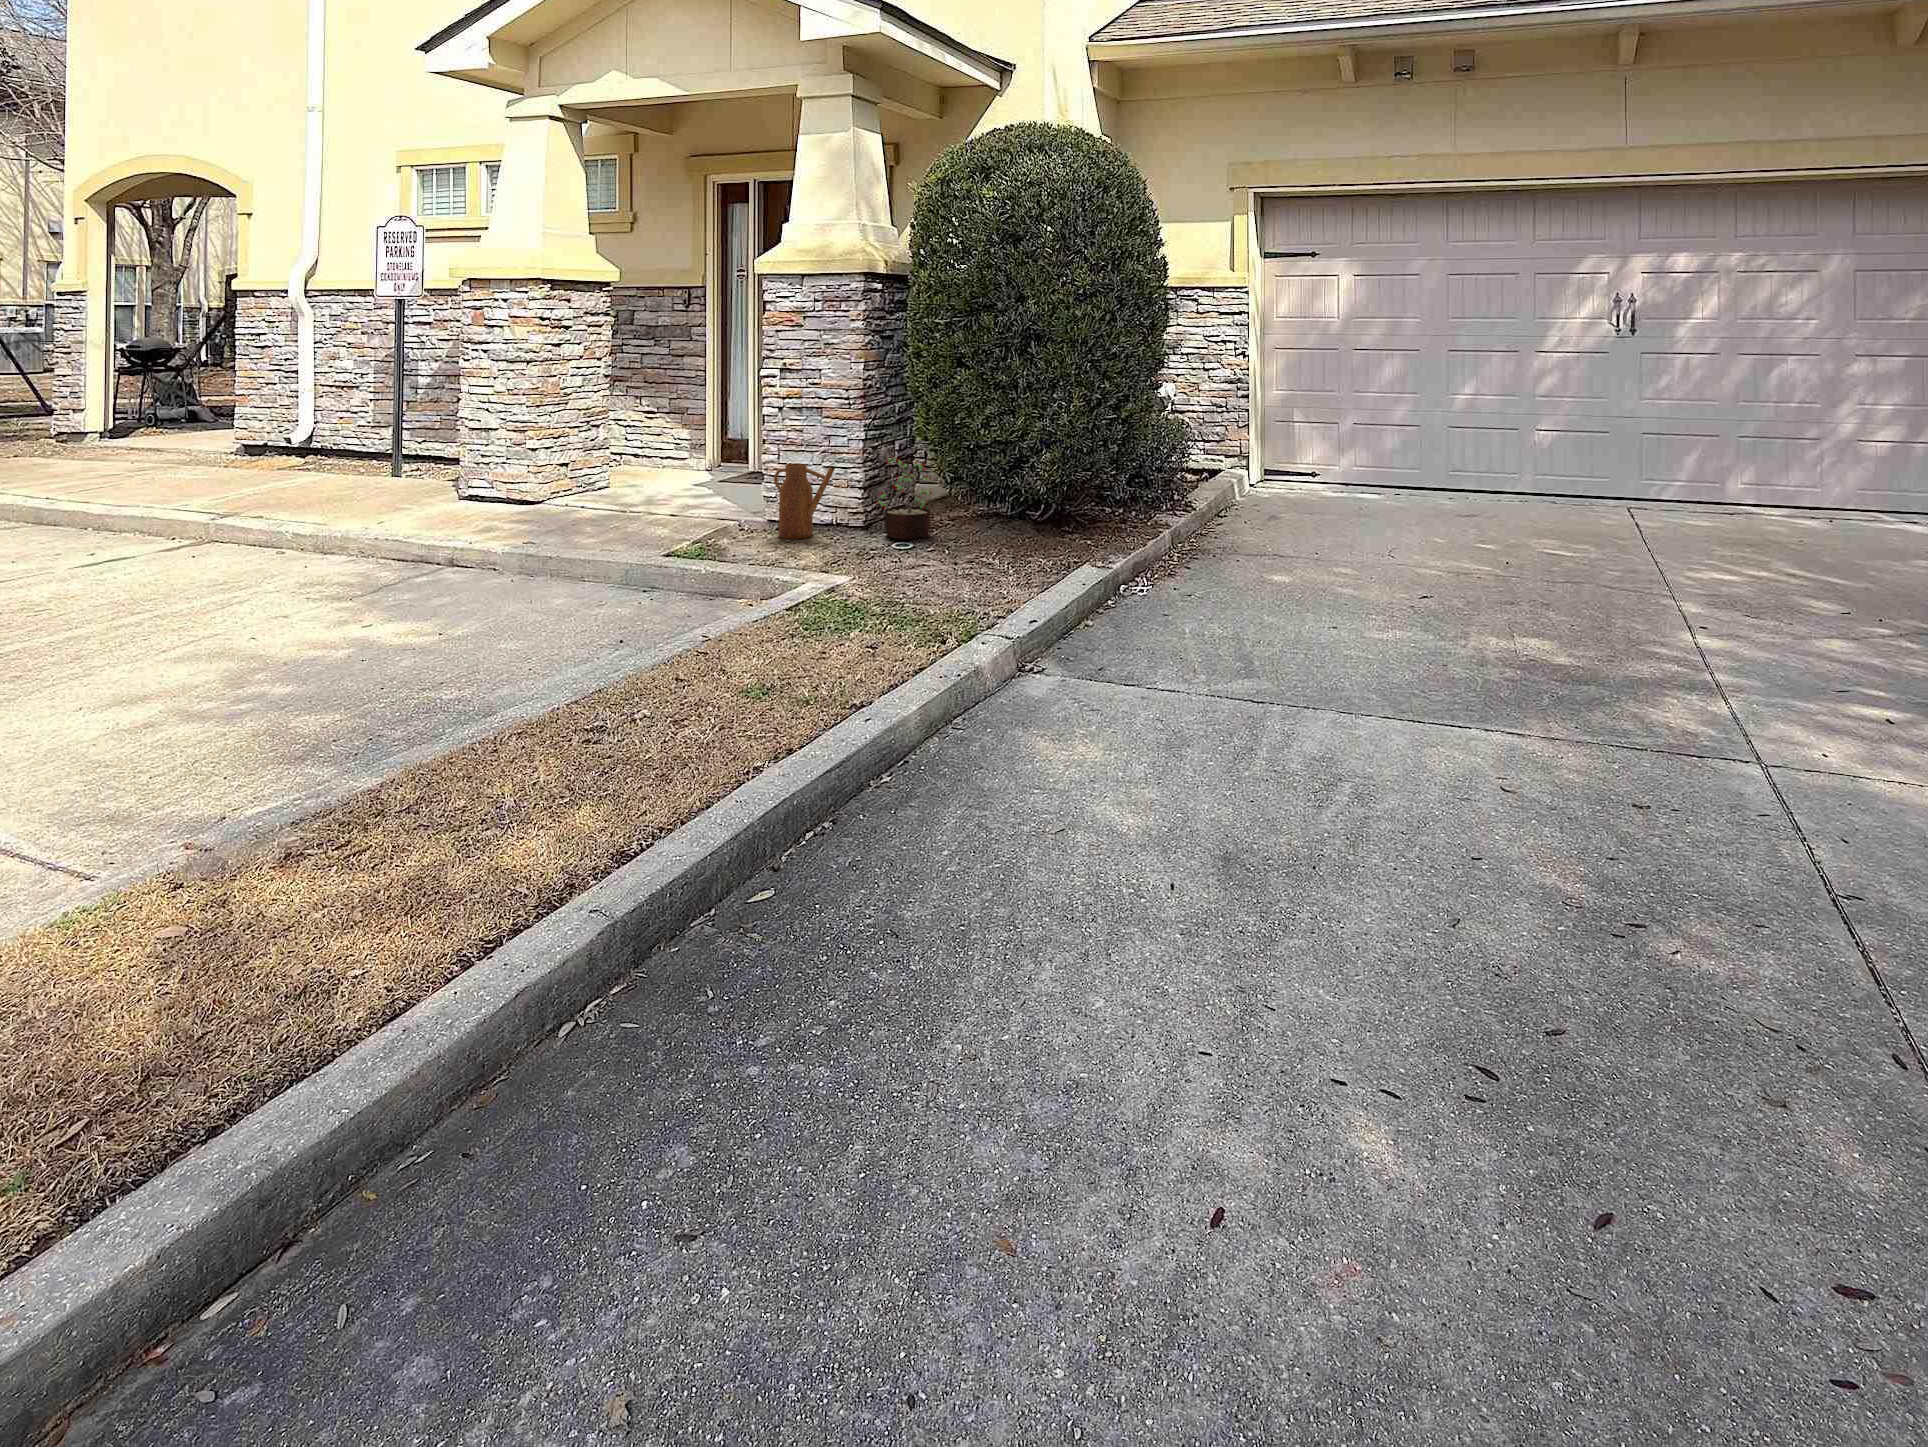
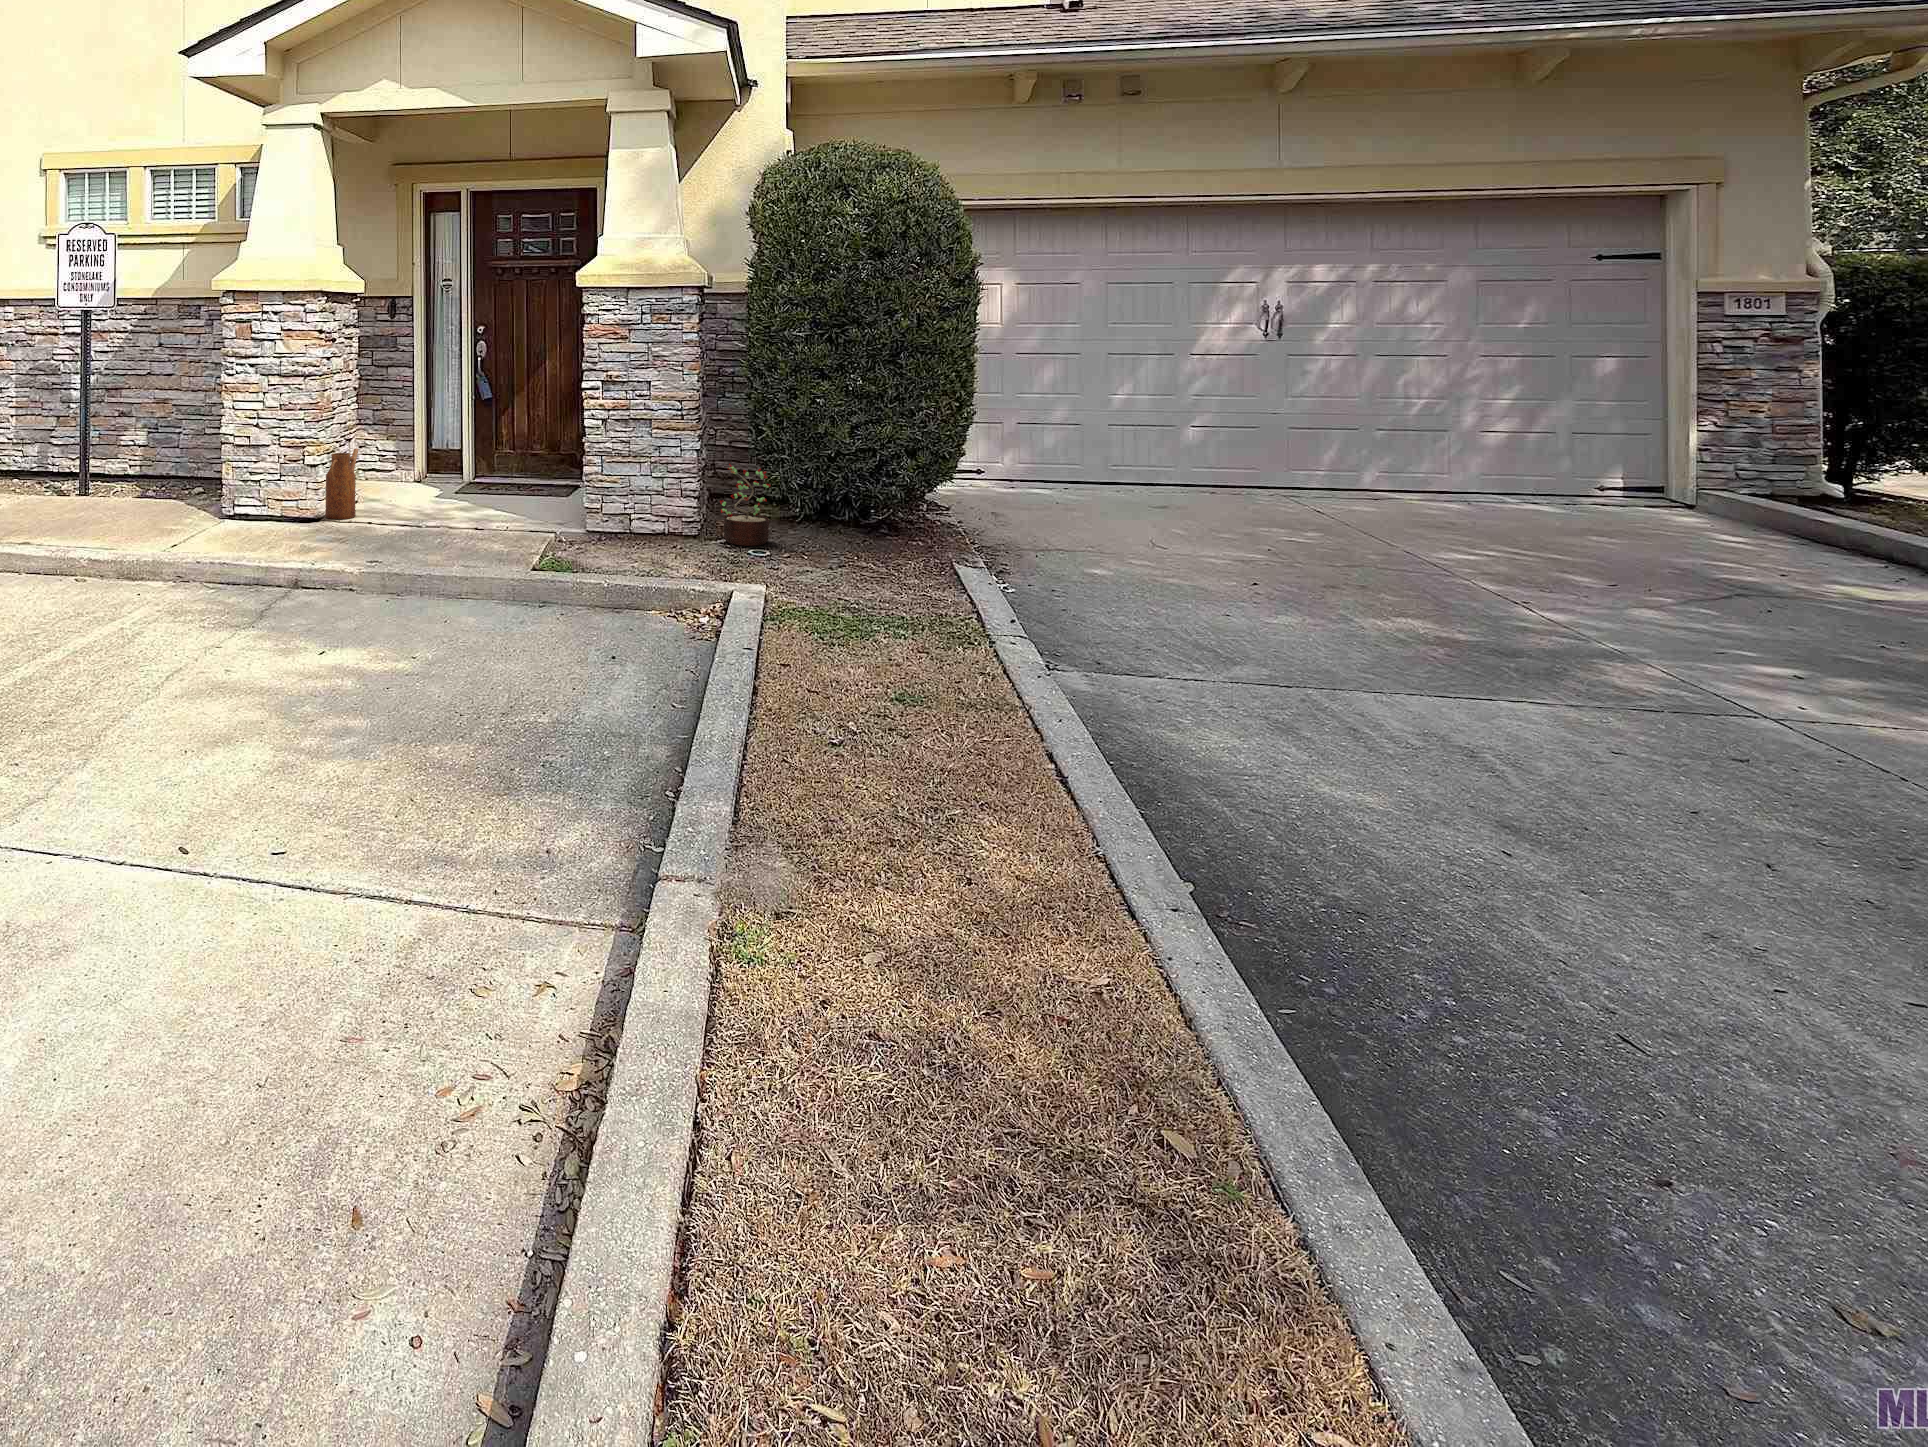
watering can: present [774,463,835,539] -> present [325,448,358,519]

